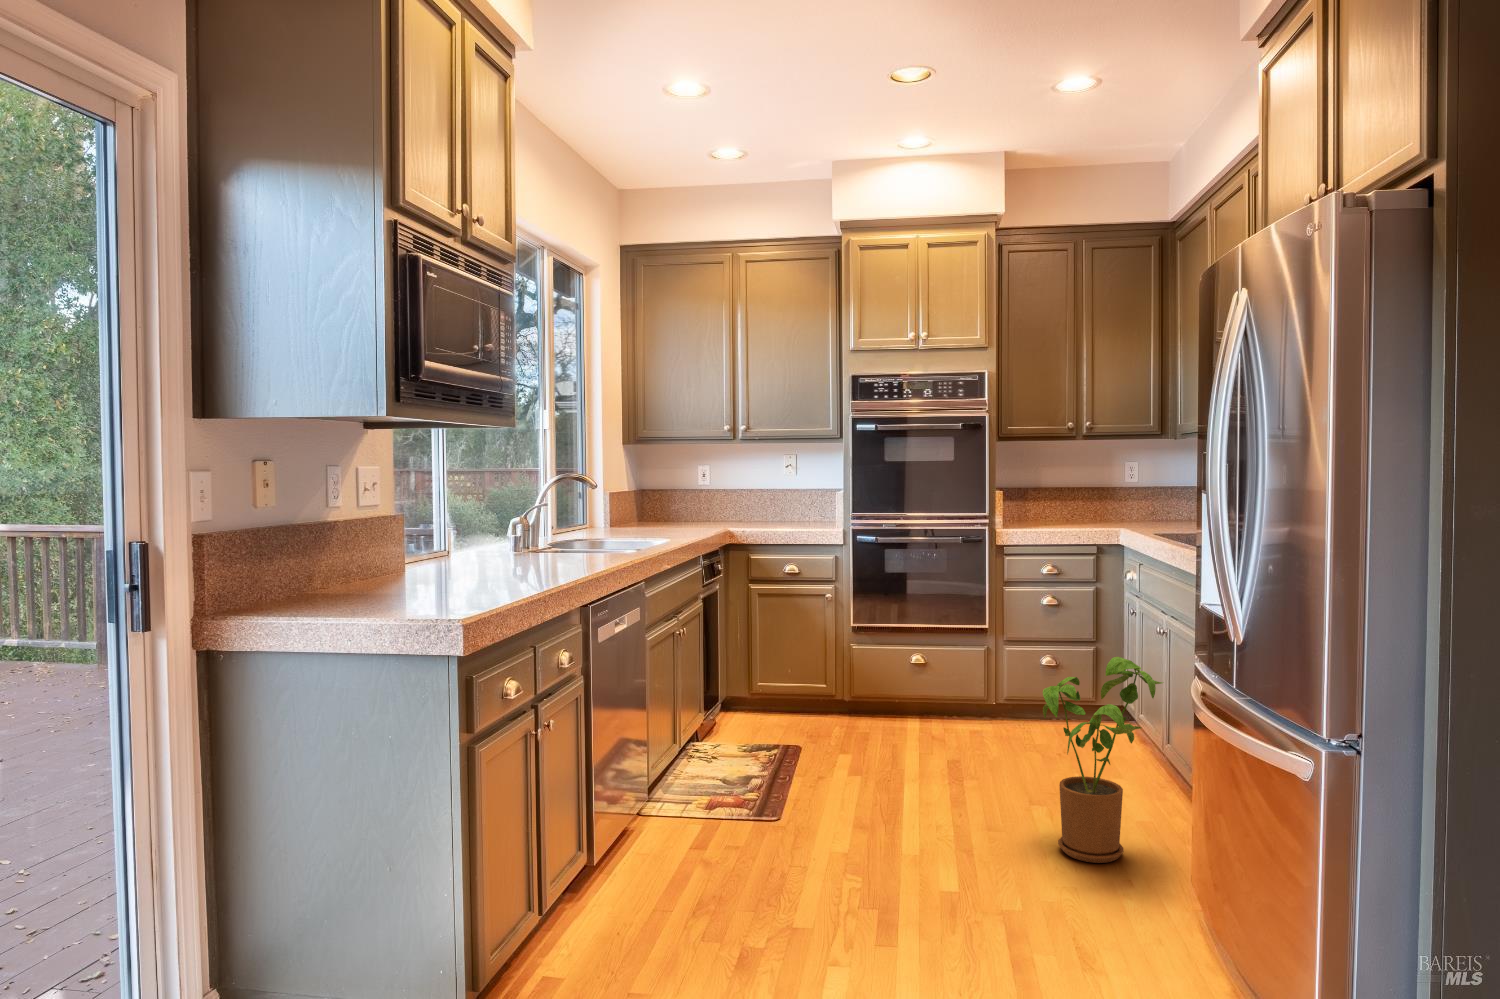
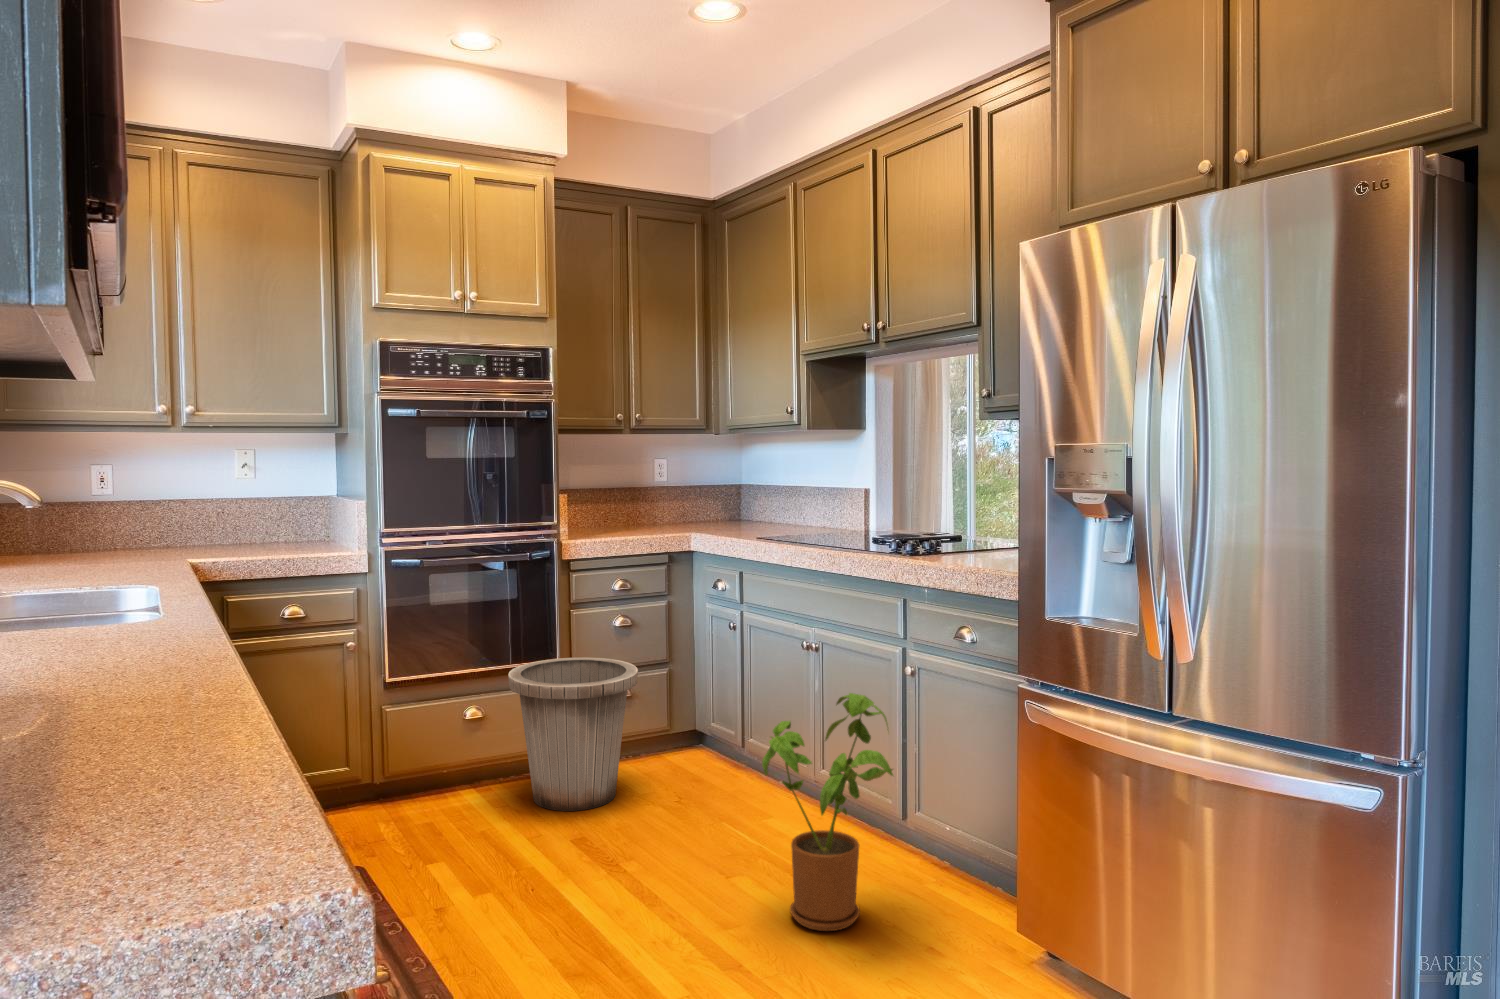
trash can: none [933,625,1041,746] -> present [508,658,638,811]

